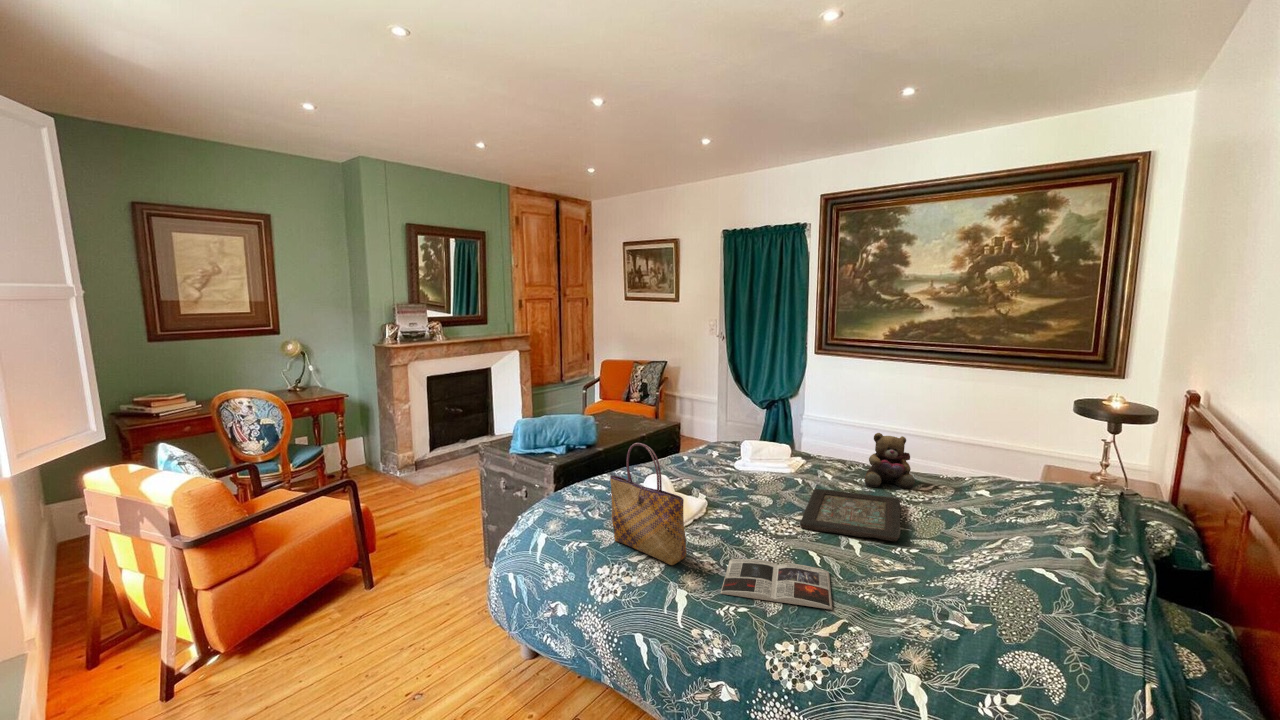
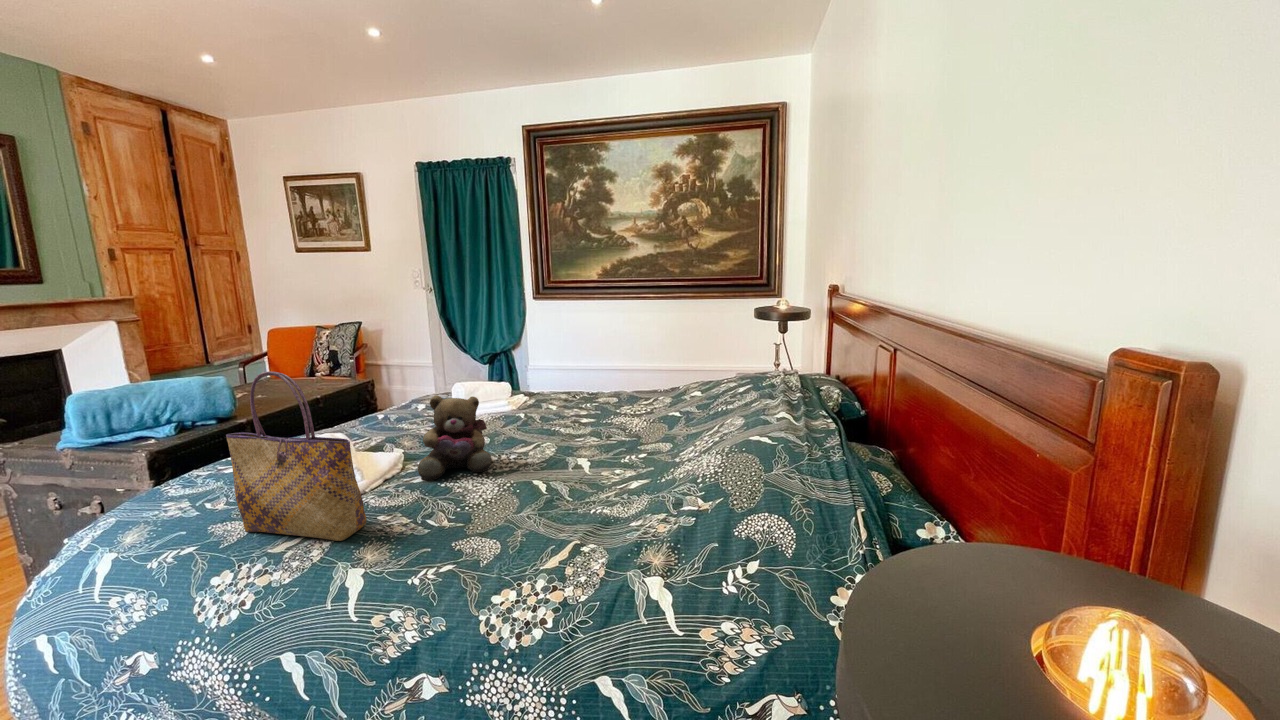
teddy bear: present [865,433,915,488] -> present [418,396,492,480]
decorative tray: present [800,489,900,541] -> none [523,414,627,459]
magazine: present [720,559,832,610] -> none [415,495,563,558]

